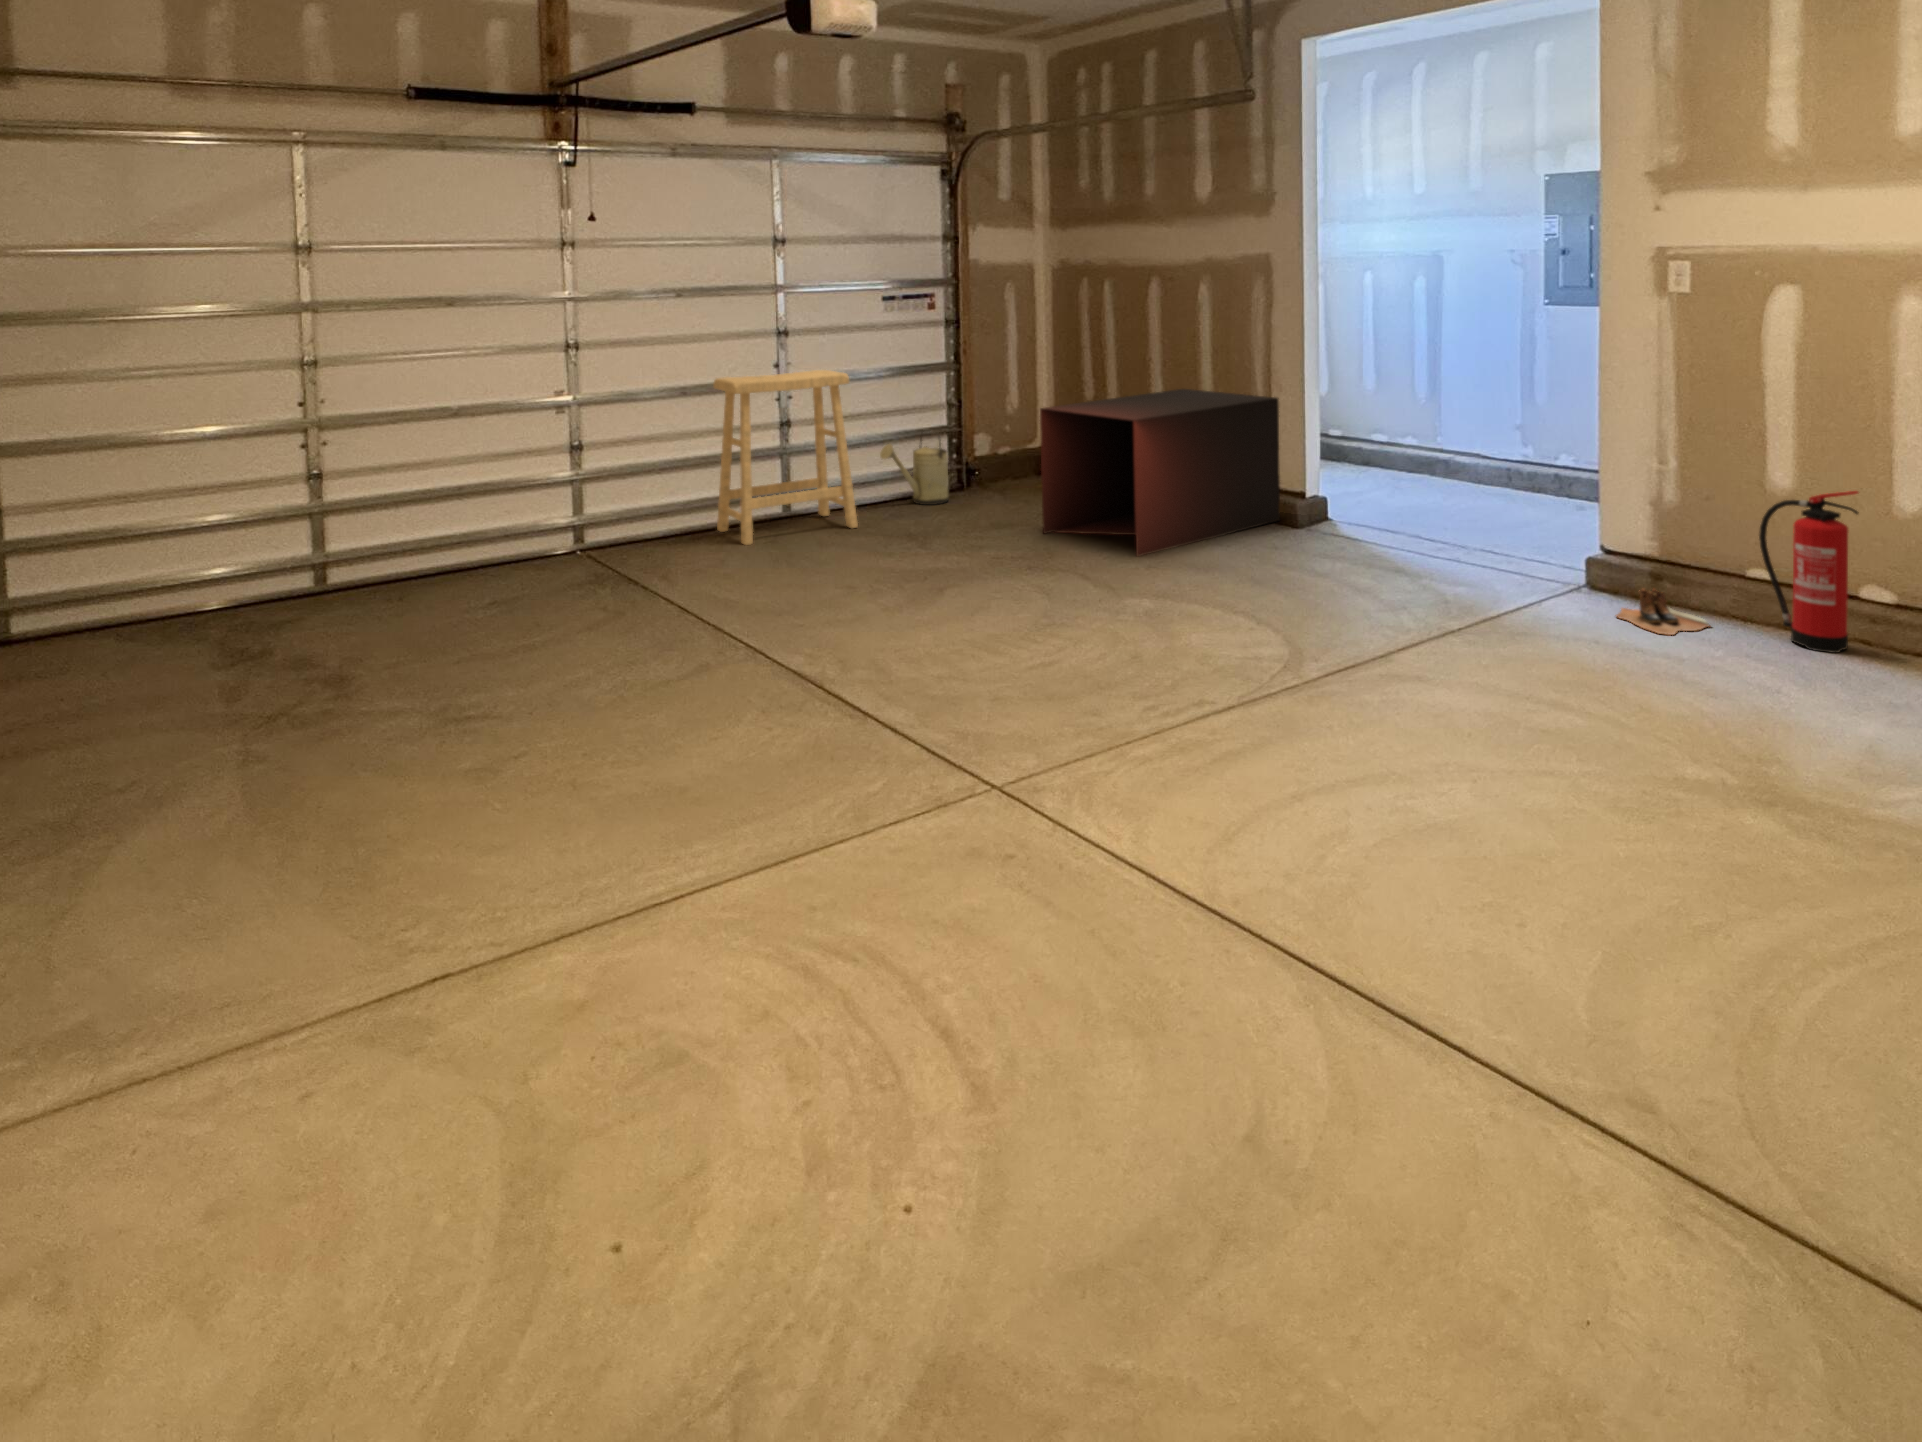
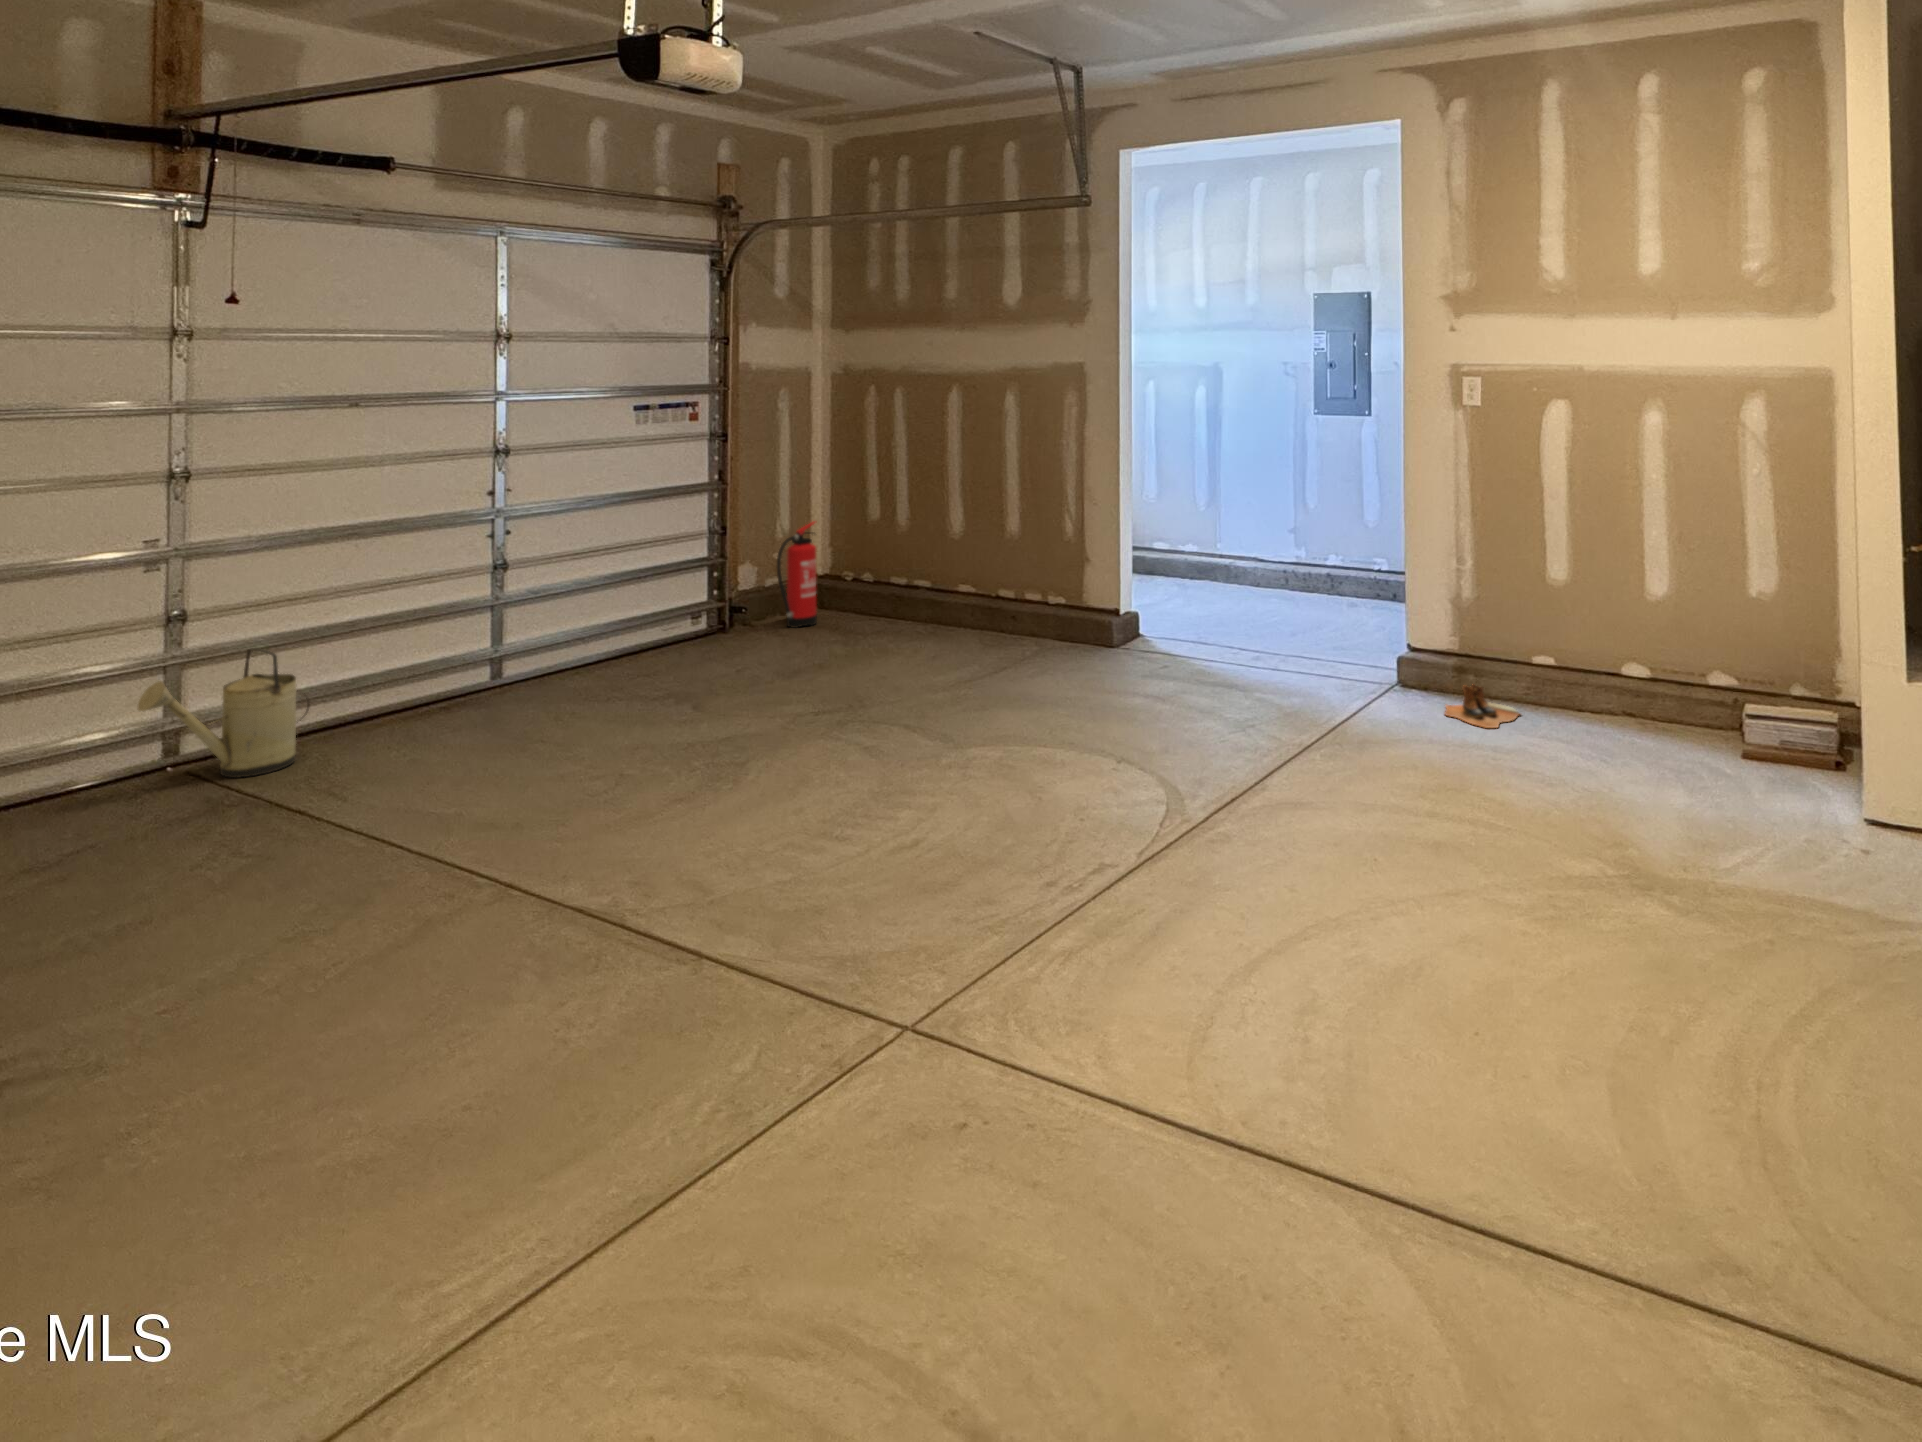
stool: present [714,370,858,545] -> none [386,500,602,746]
storage cabinet: present [1040,389,1280,556] -> none [847,505,1101,704]
watering can: present [880,432,949,505] -> present [138,648,309,778]
fire extinguisher: present [1759,491,1858,653] -> present [777,522,817,628]

